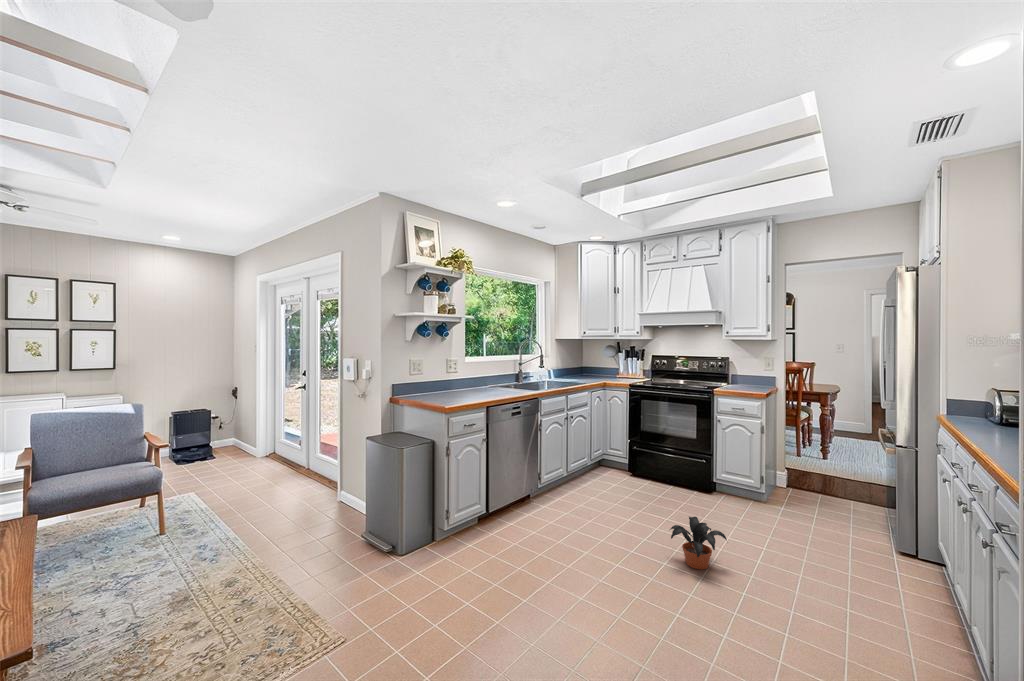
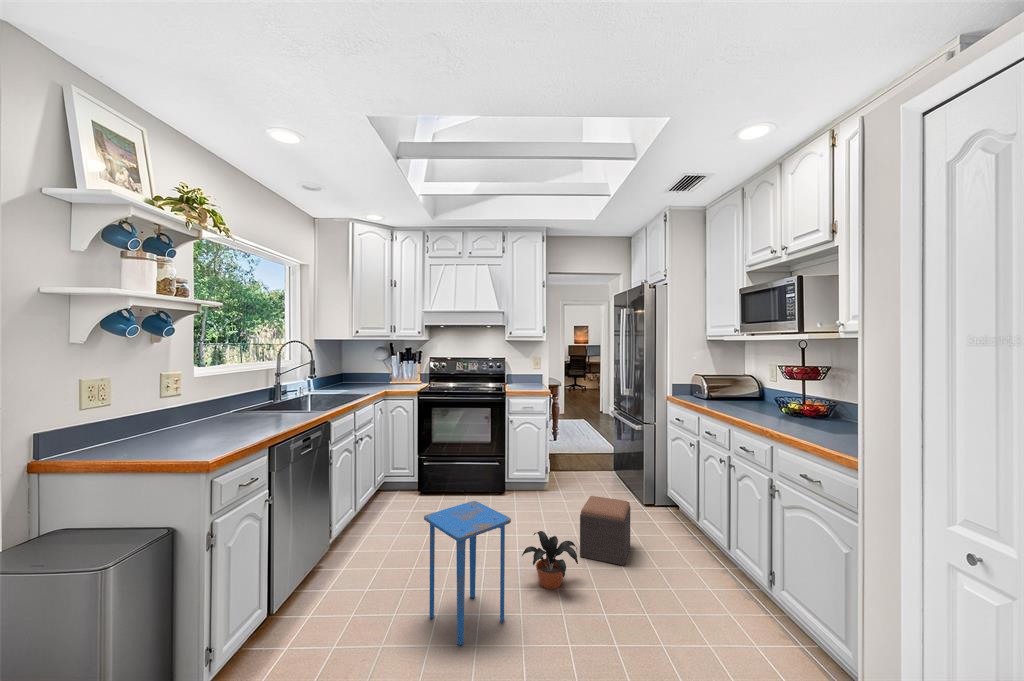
side table: none [577,472,639,572] -> present [424,501,511,645]
footstool: none [747,502,820,578] -> present [580,496,630,566]

